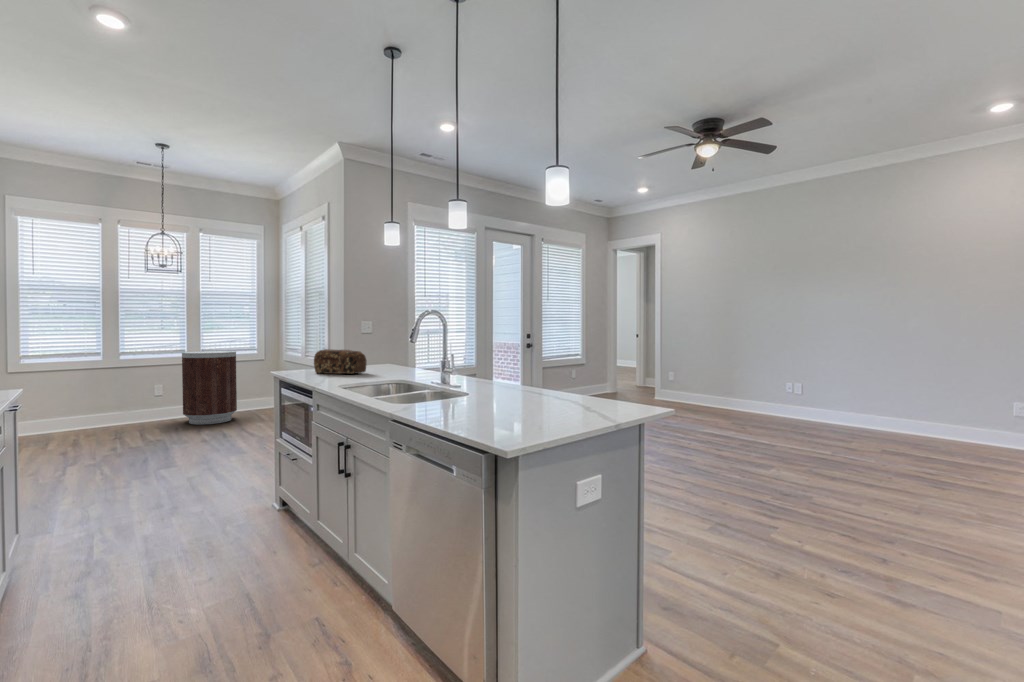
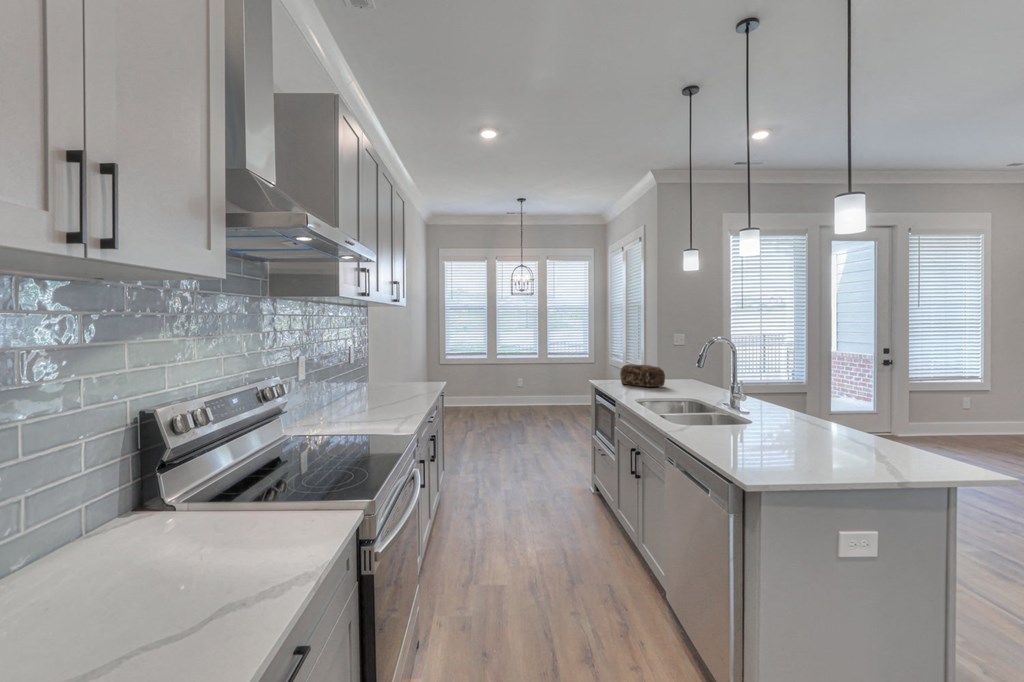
trash can: present [182,351,237,424] -> none [534,353,572,412]

